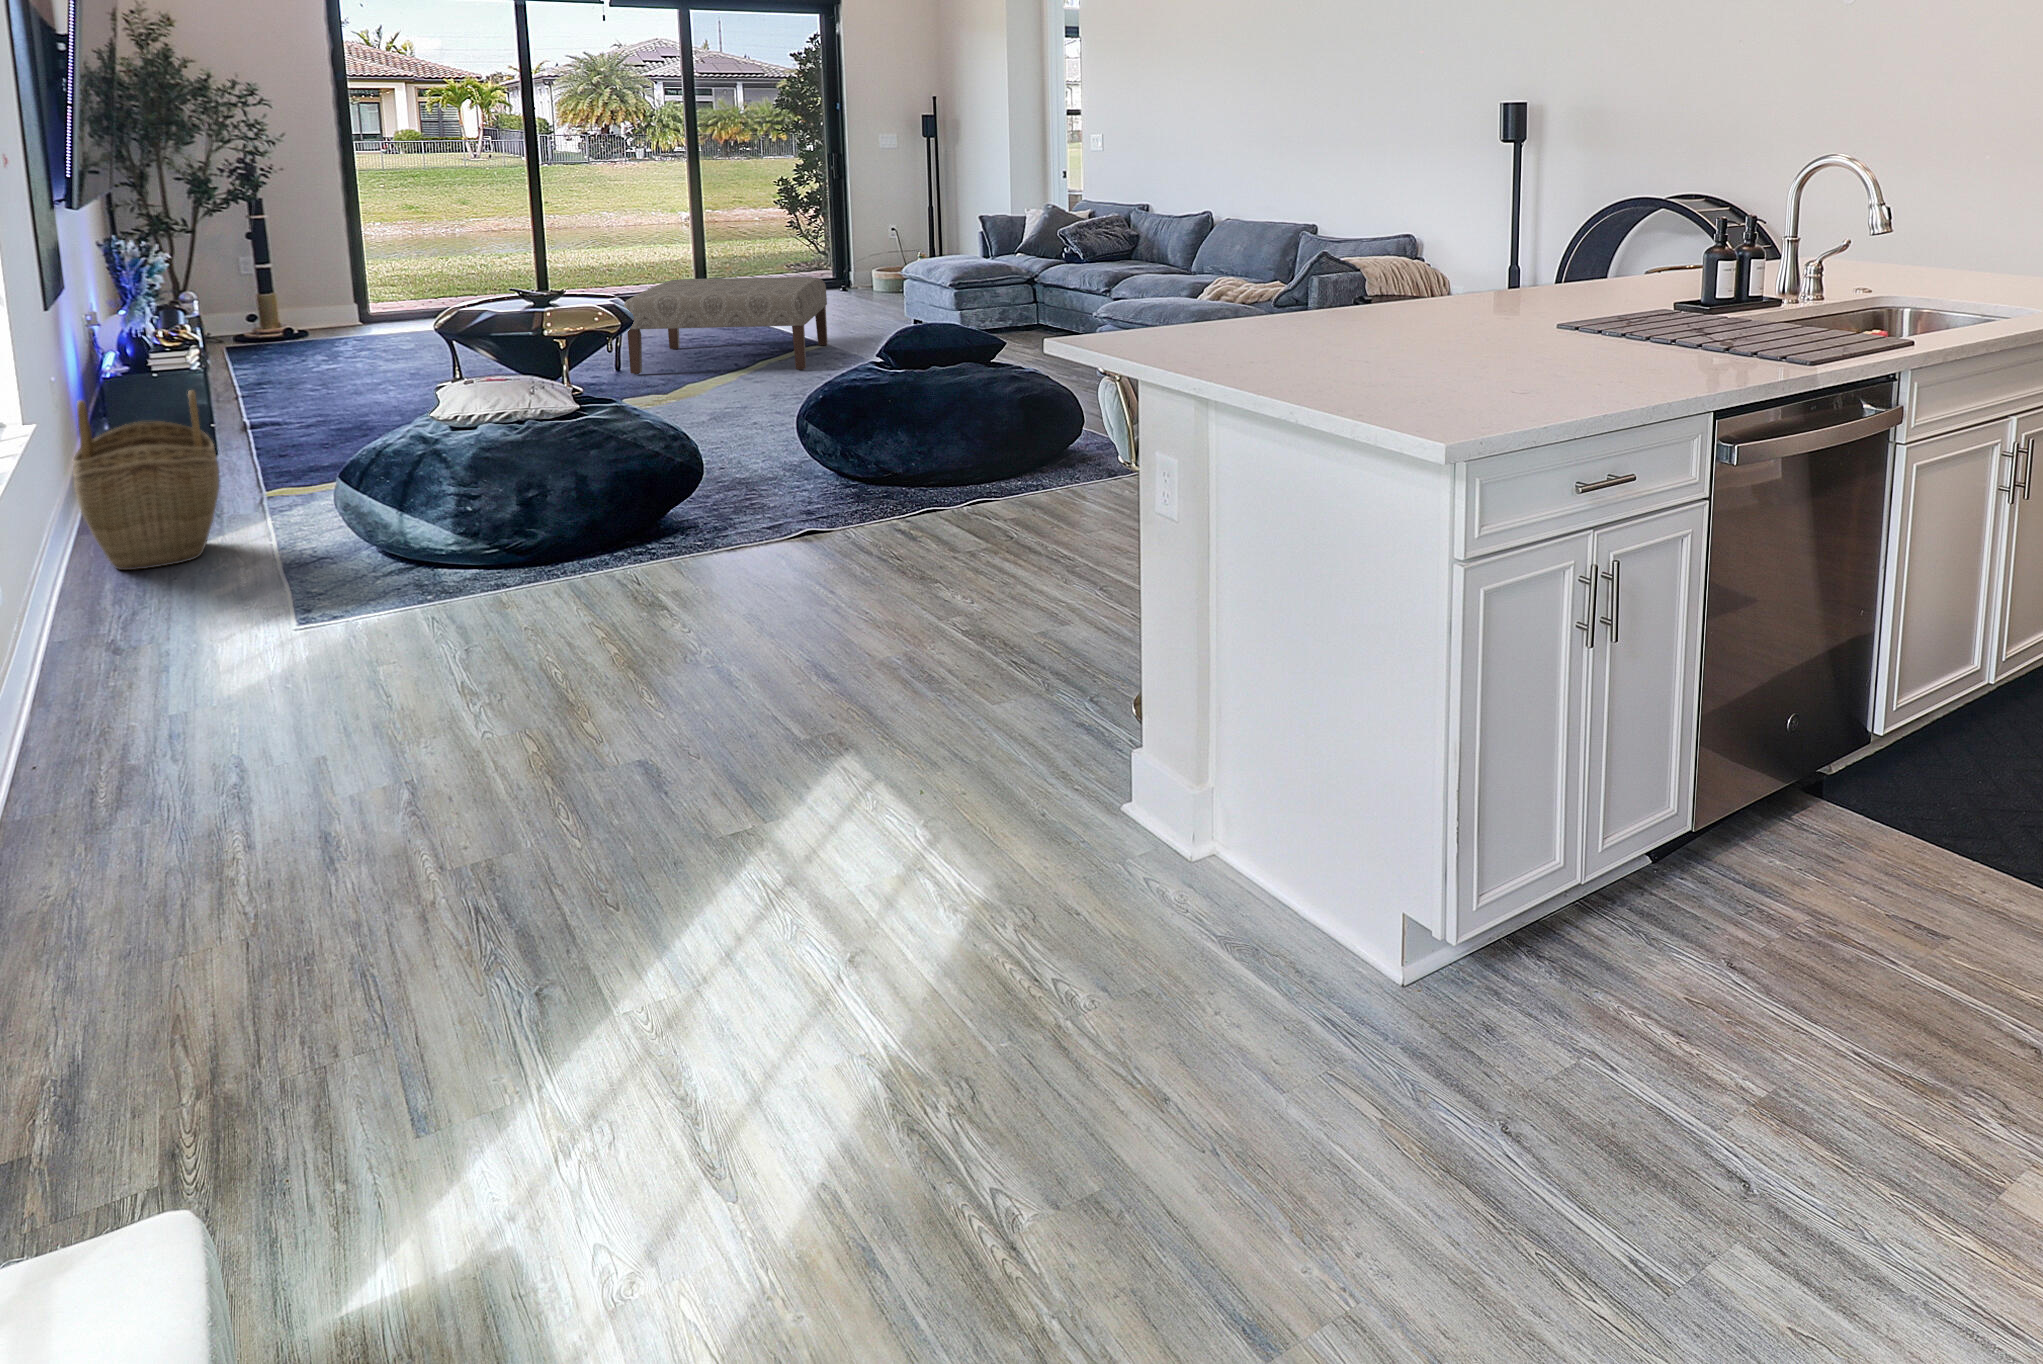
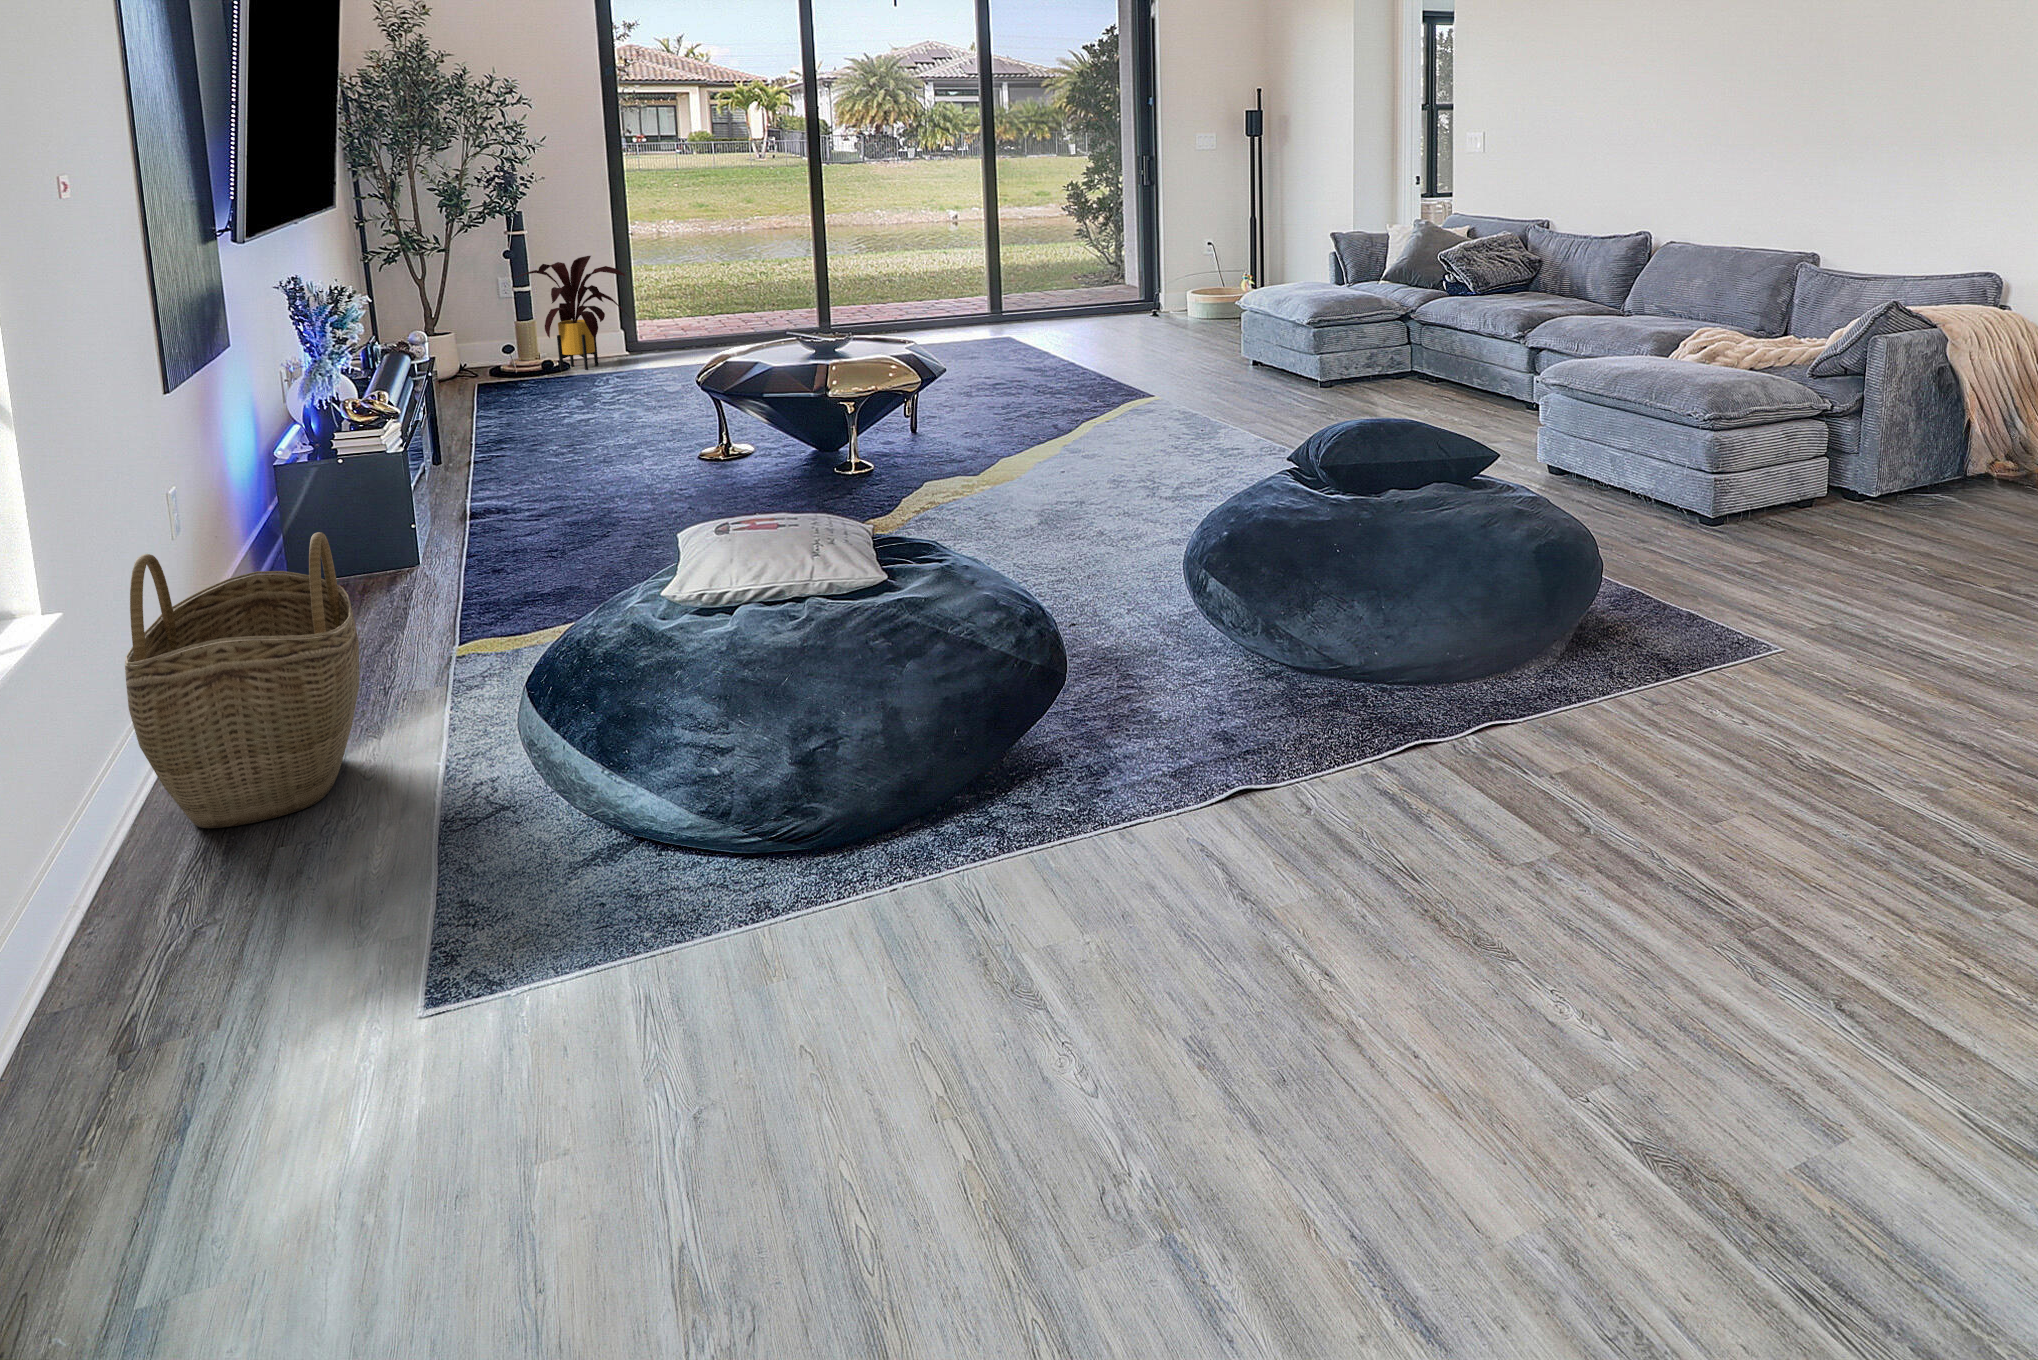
house plant: none [256,238,366,338] -> present [515,256,627,370]
ottoman: present [624,277,828,375] -> none [925,310,1156,434]

